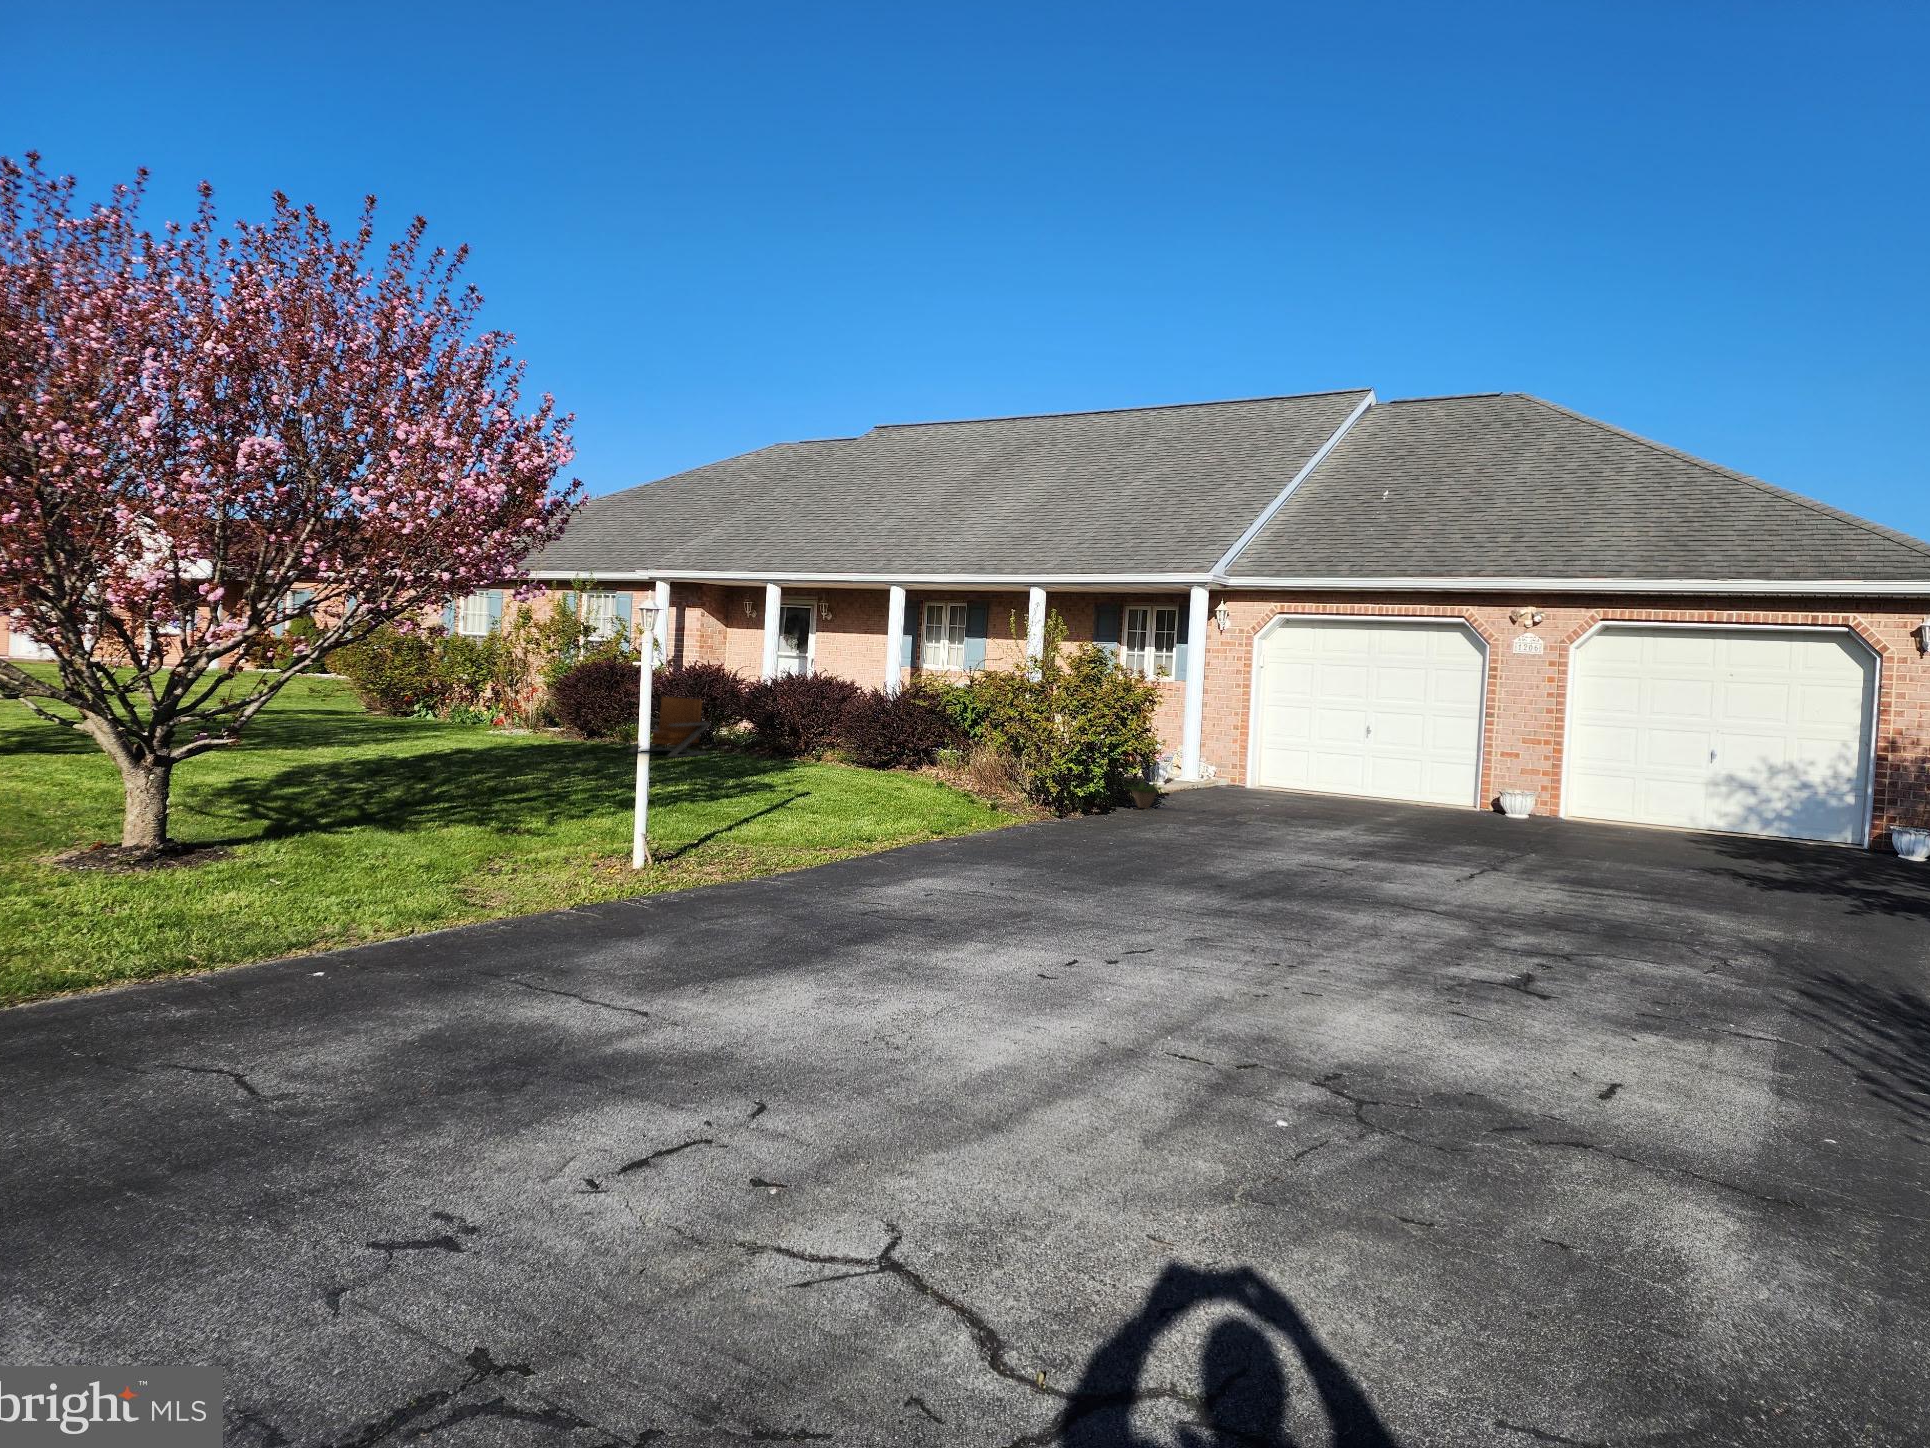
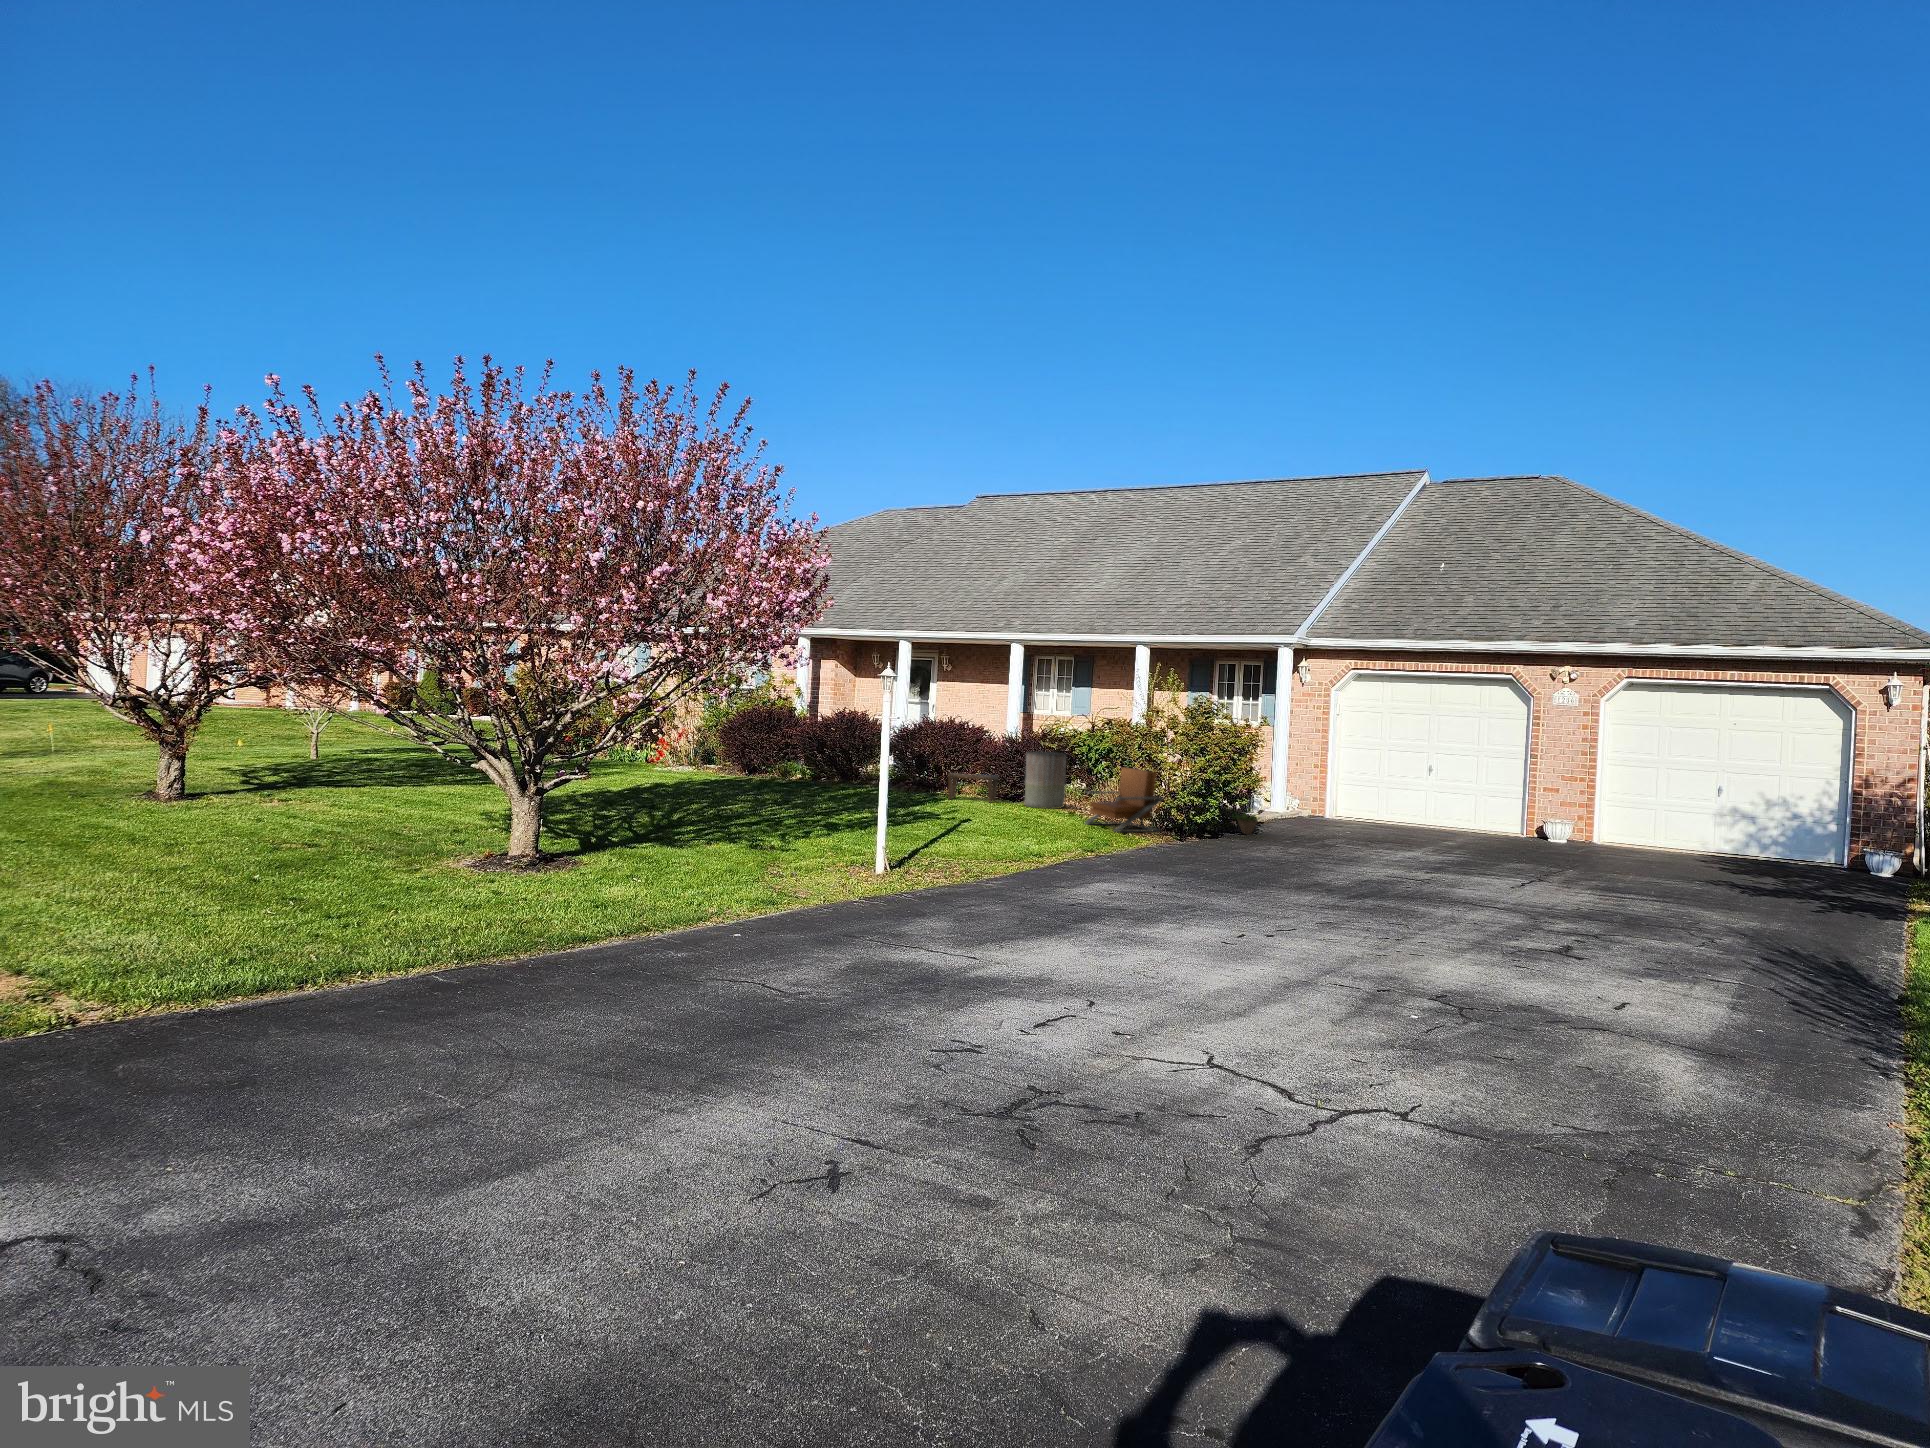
lounge chair: present [629,697,710,757] -> present [1085,767,1164,832]
trash can: none [892,711,941,778] -> present [1025,752,1066,809]
bench: none [804,736,864,771] -> present [948,773,998,803]

